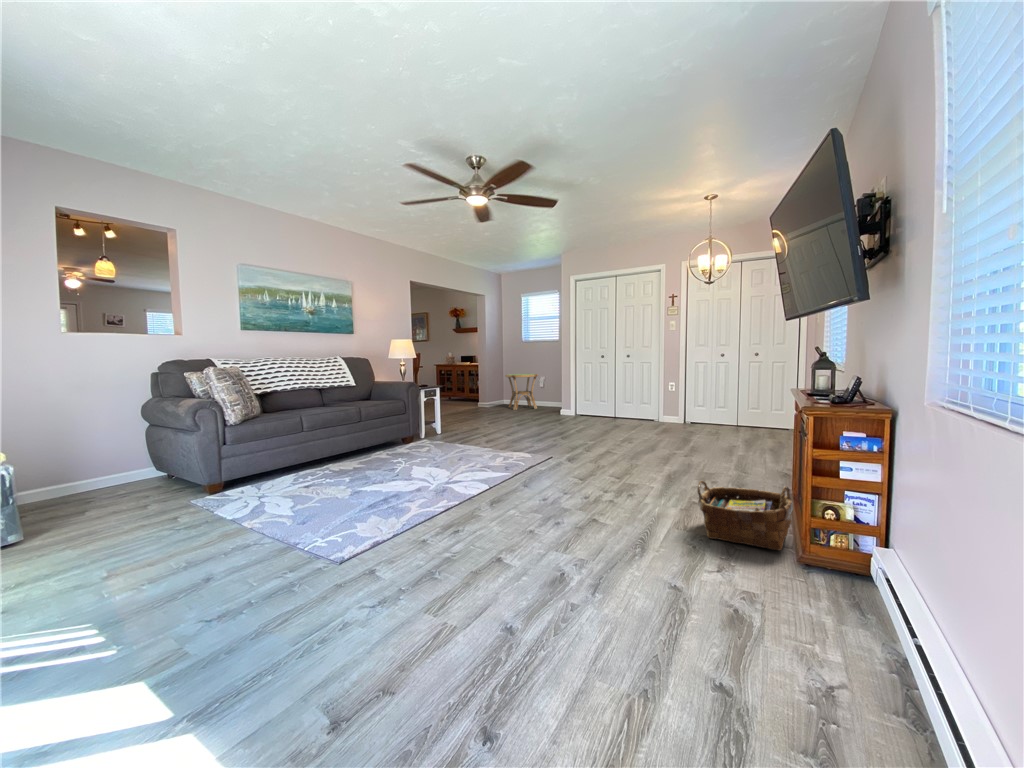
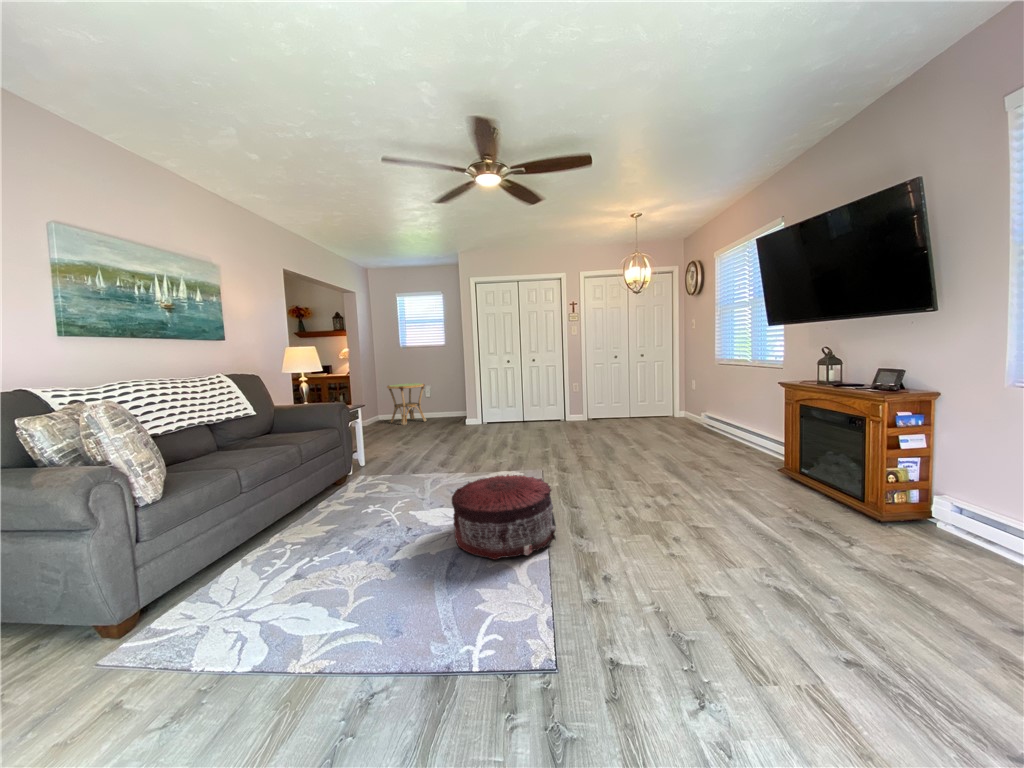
pouf: none [386,444,472,505] -> present [452,475,556,560]
woven basket: present [697,481,793,550] -> none [761,463,843,515]

